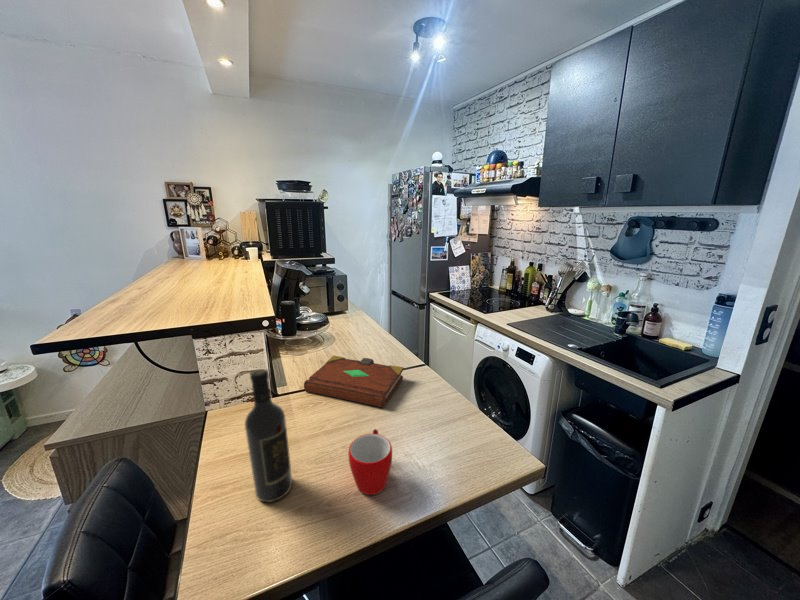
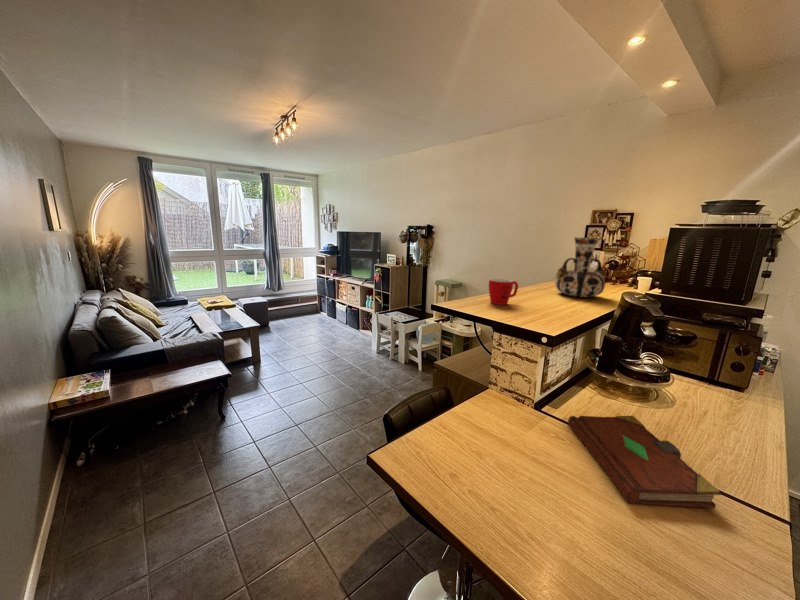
vase: none [188,213,242,278] -> present [555,238,606,298]
wine bottle: present [245,369,292,502] -> none [449,358,484,469]
mug: present [348,429,392,495] -> present [489,279,518,305]

